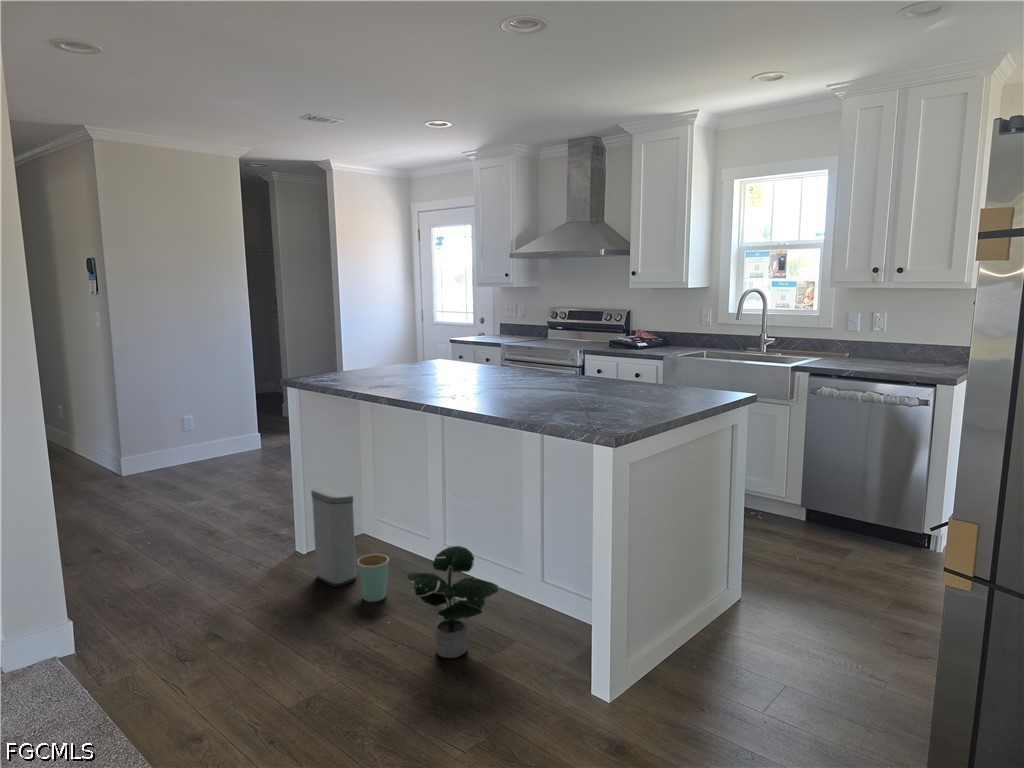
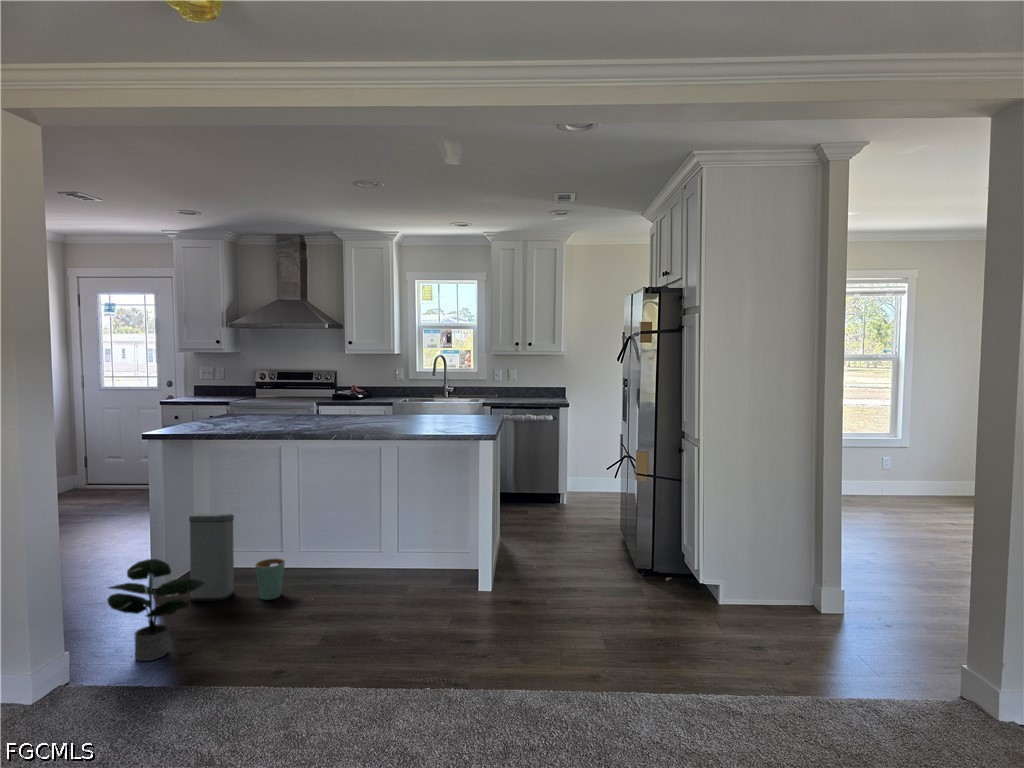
potted plant: present [406,546,499,658] -> present [107,559,205,661]

